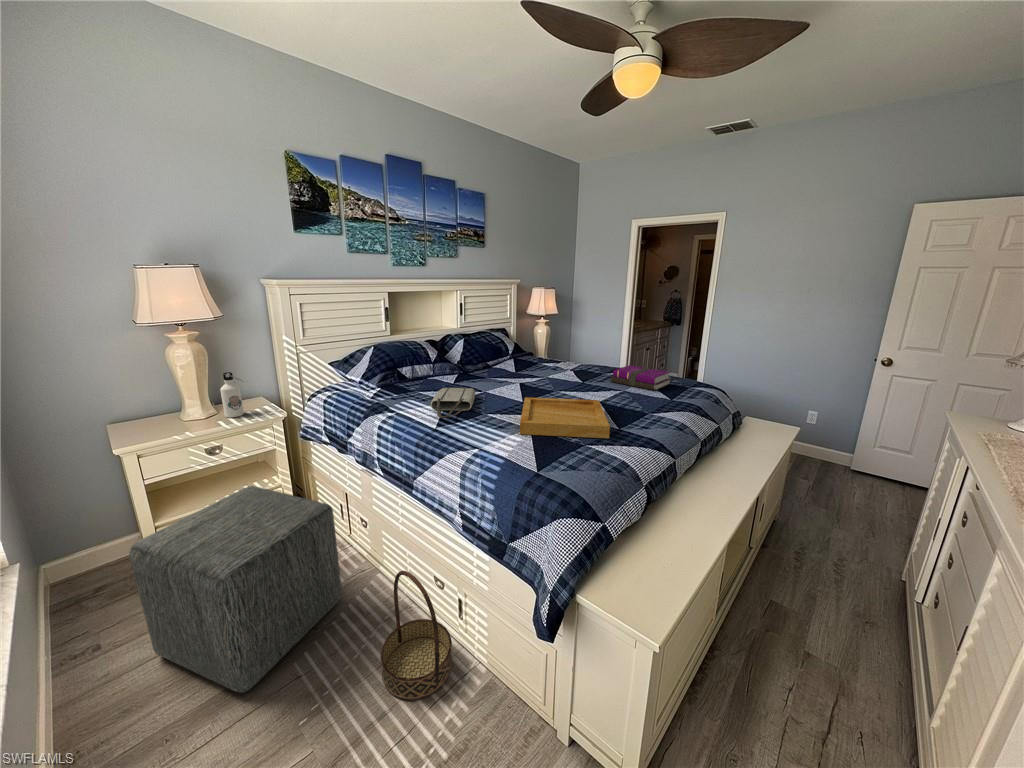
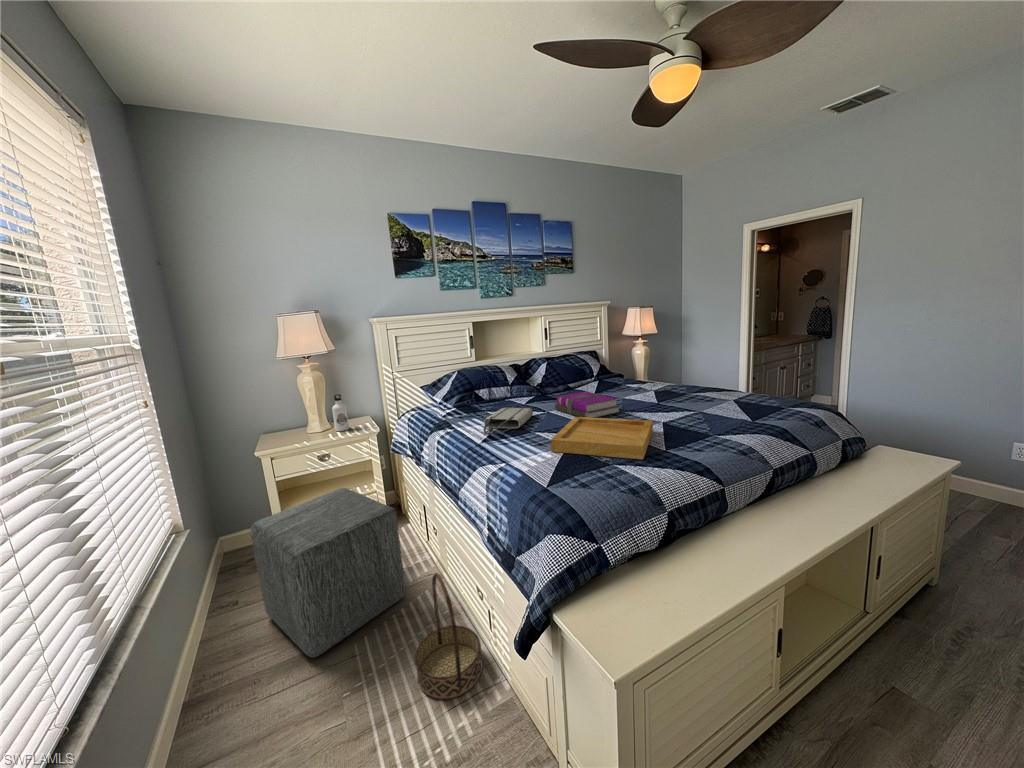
notebook: present [611,365,670,390] -> present [555,392,620,418]

